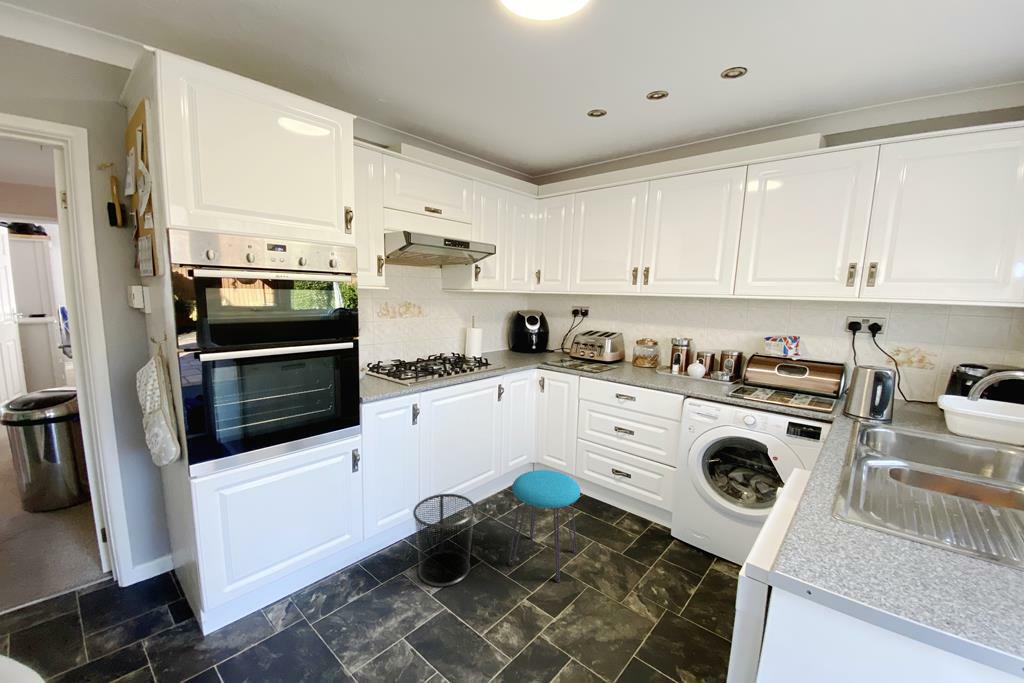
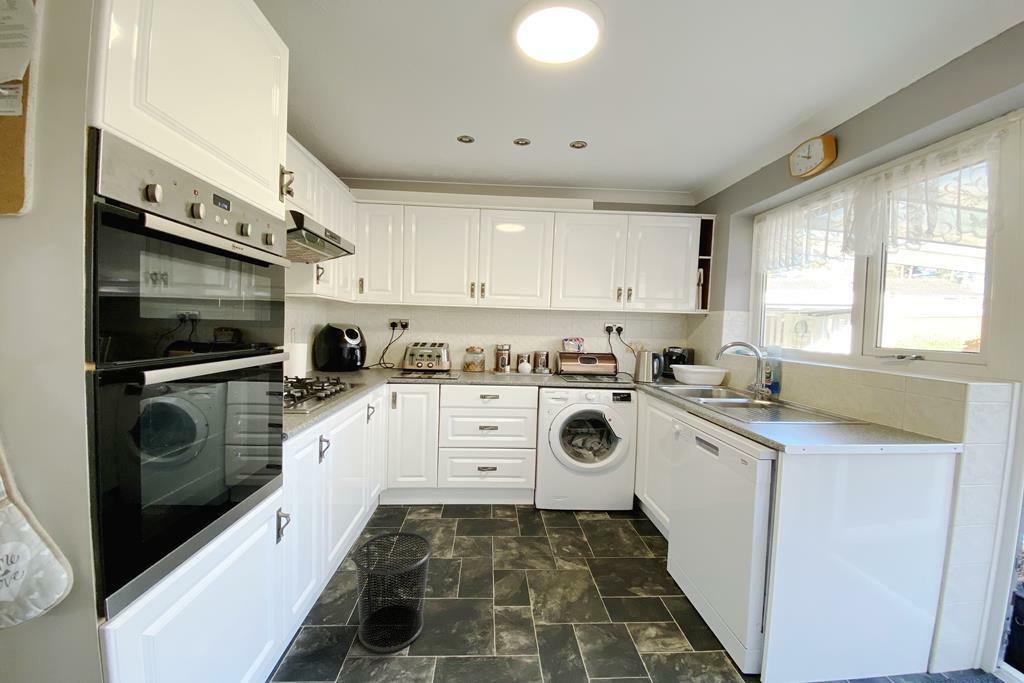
stool: present [509,470,580,582] -> none [438,477,507,588]

